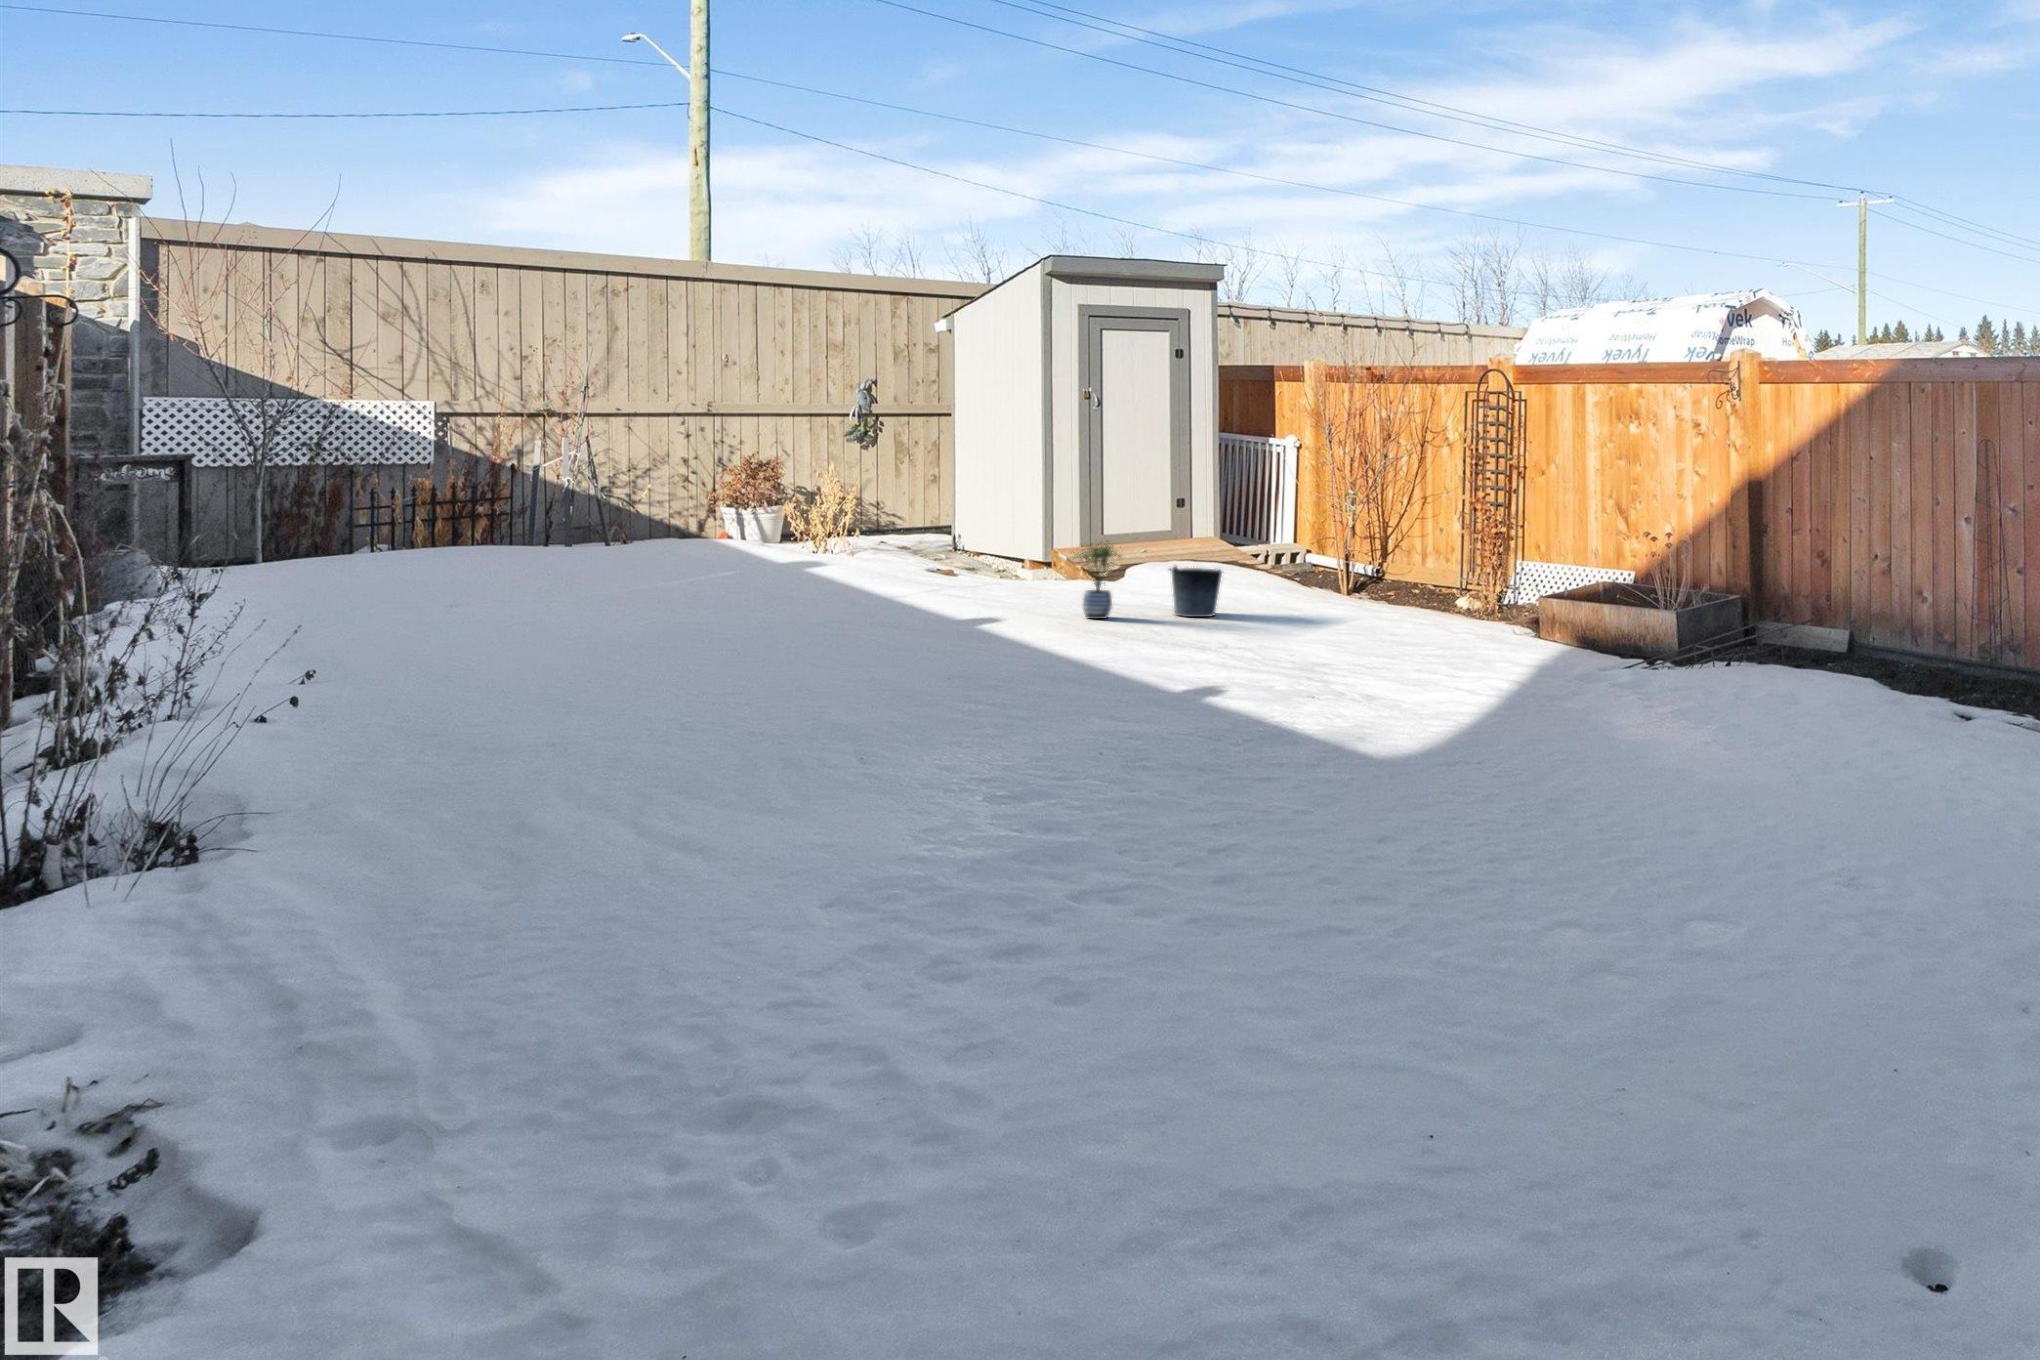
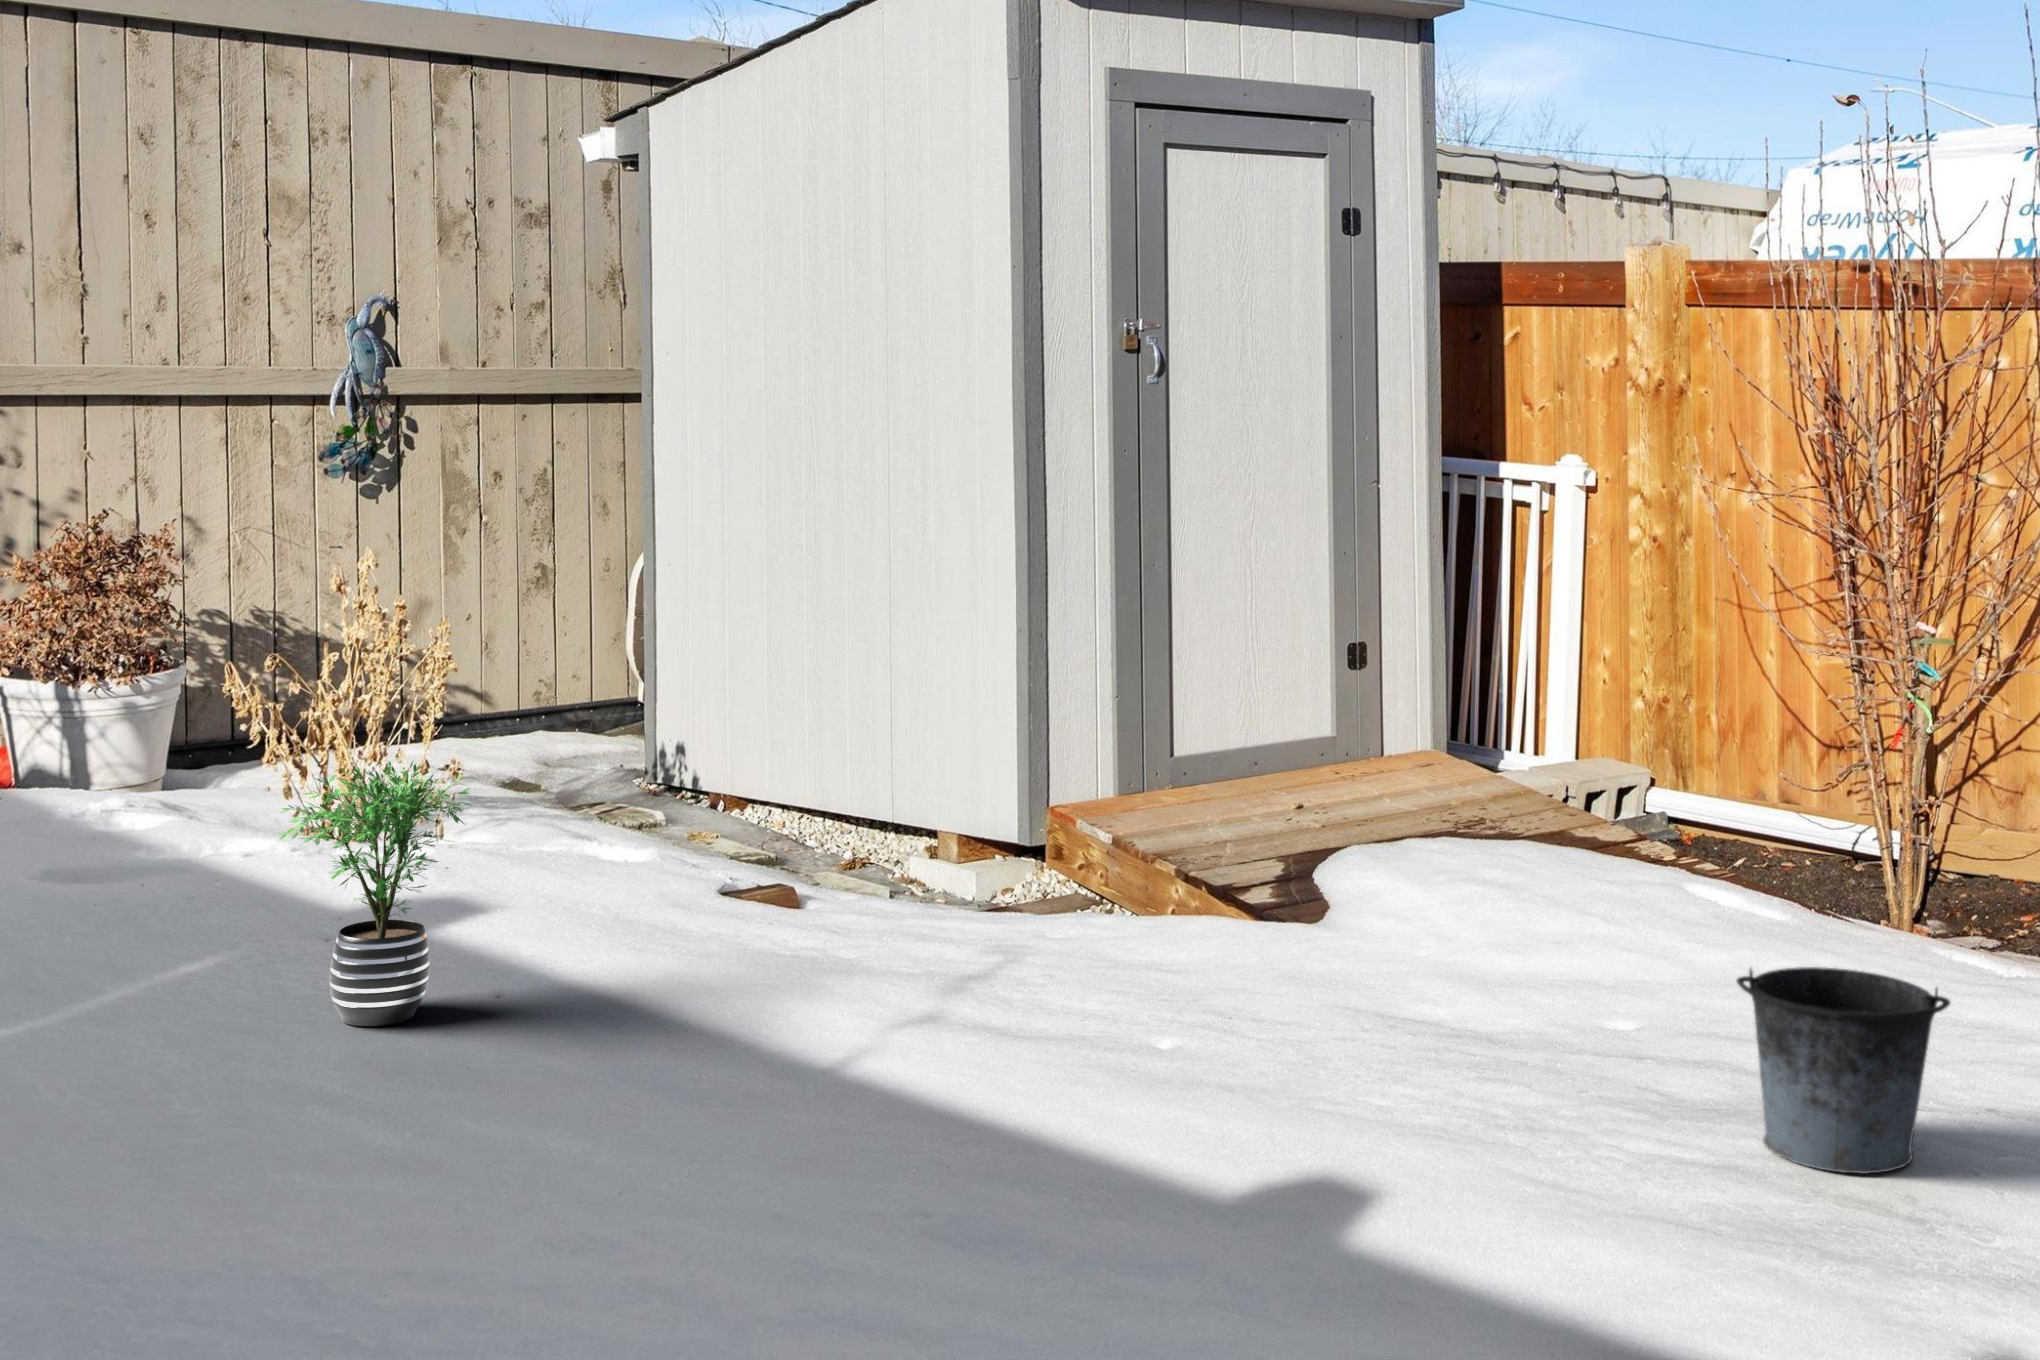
potted plant: present [1070,543,1121,619] -> present [279,761,471,1026]

